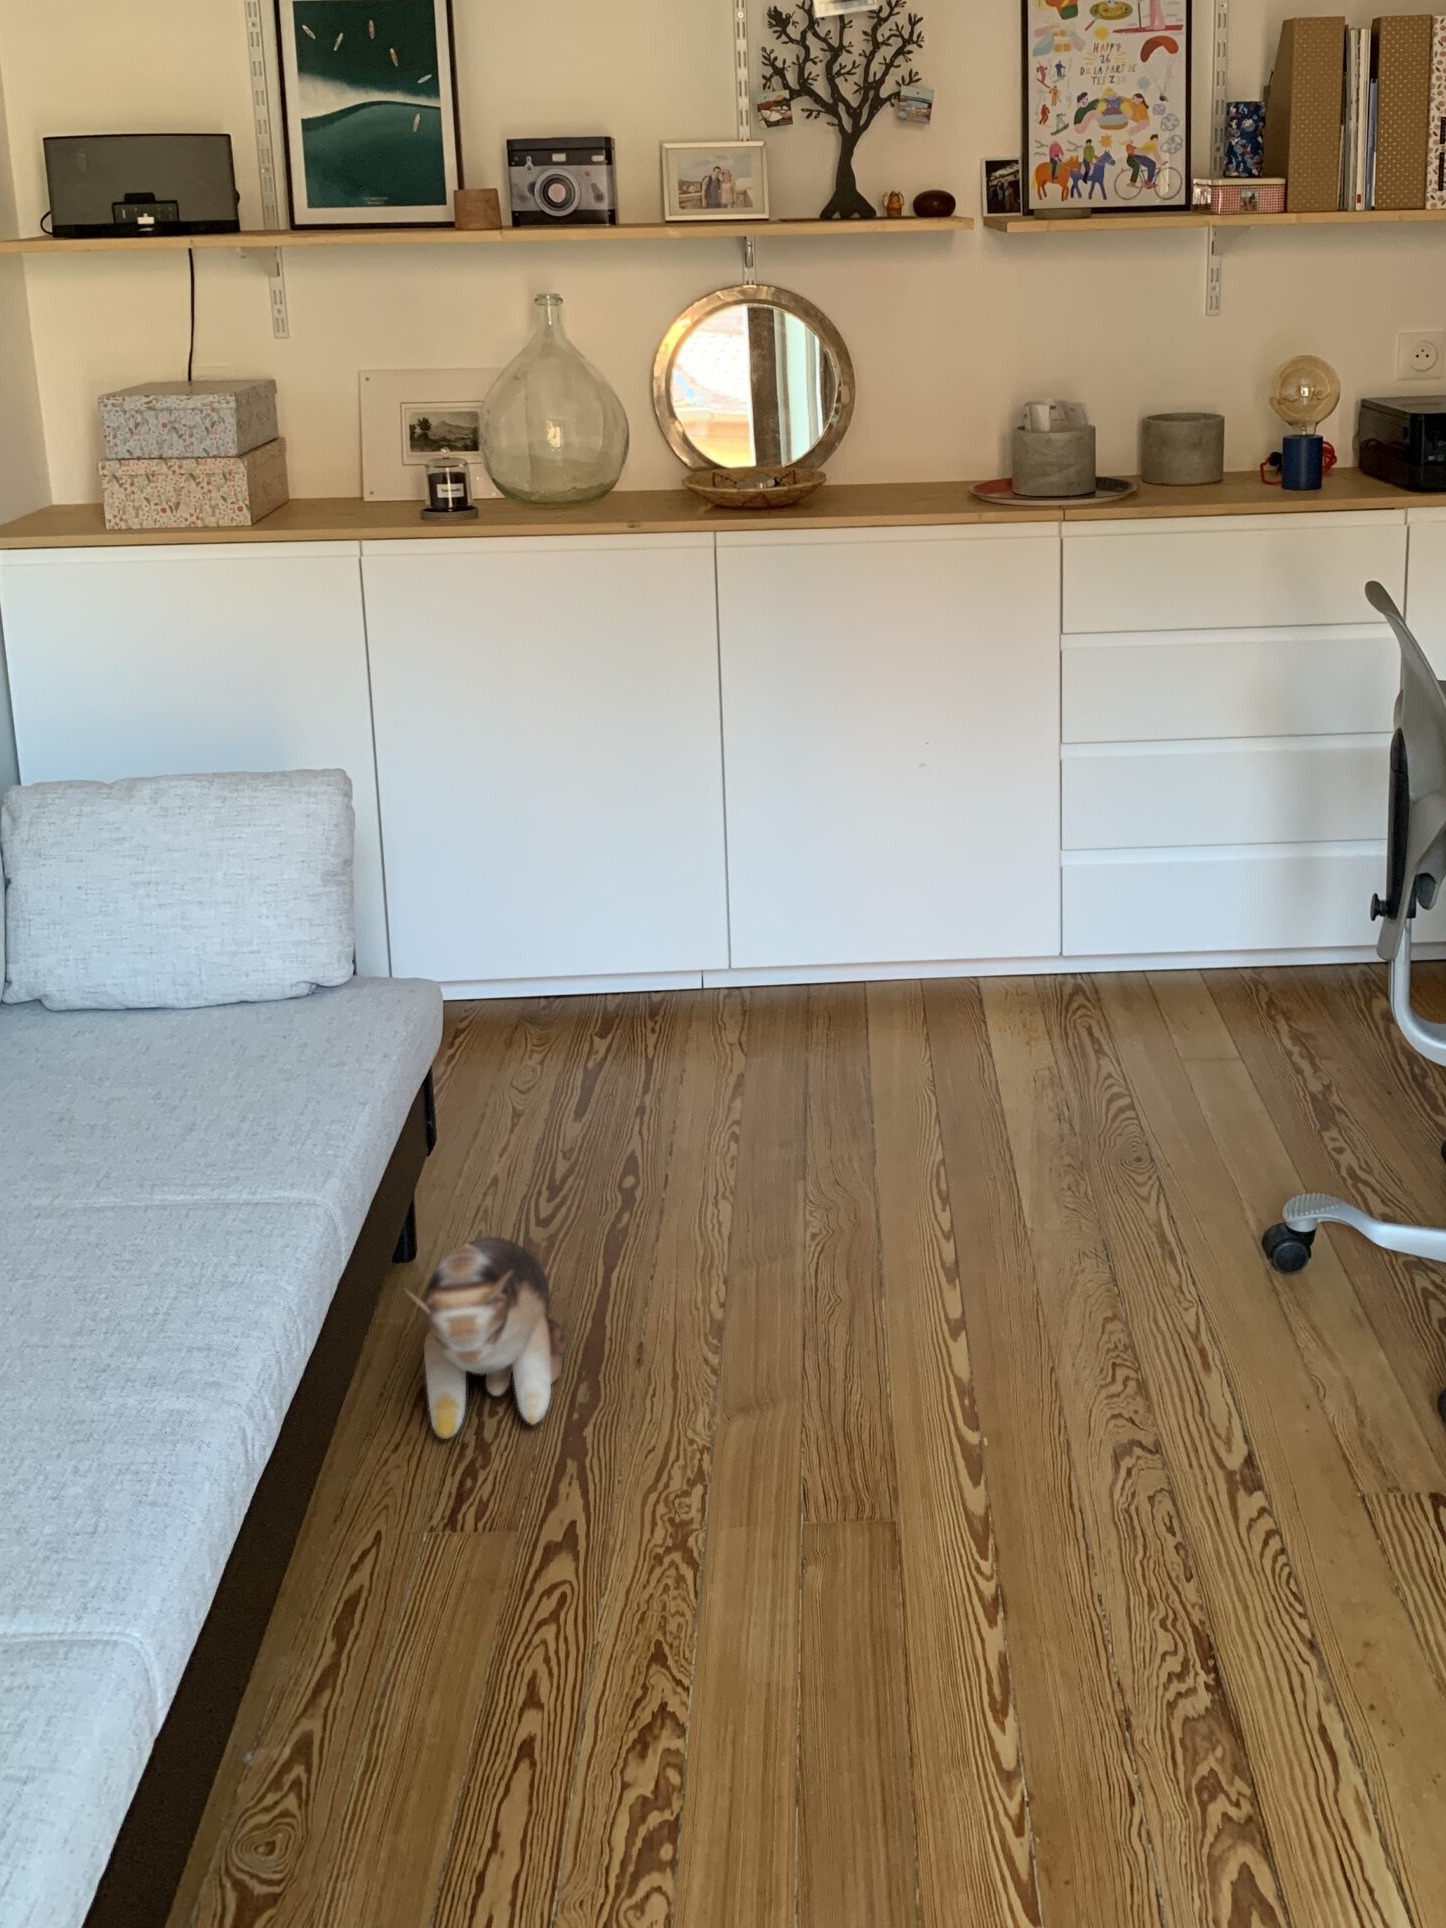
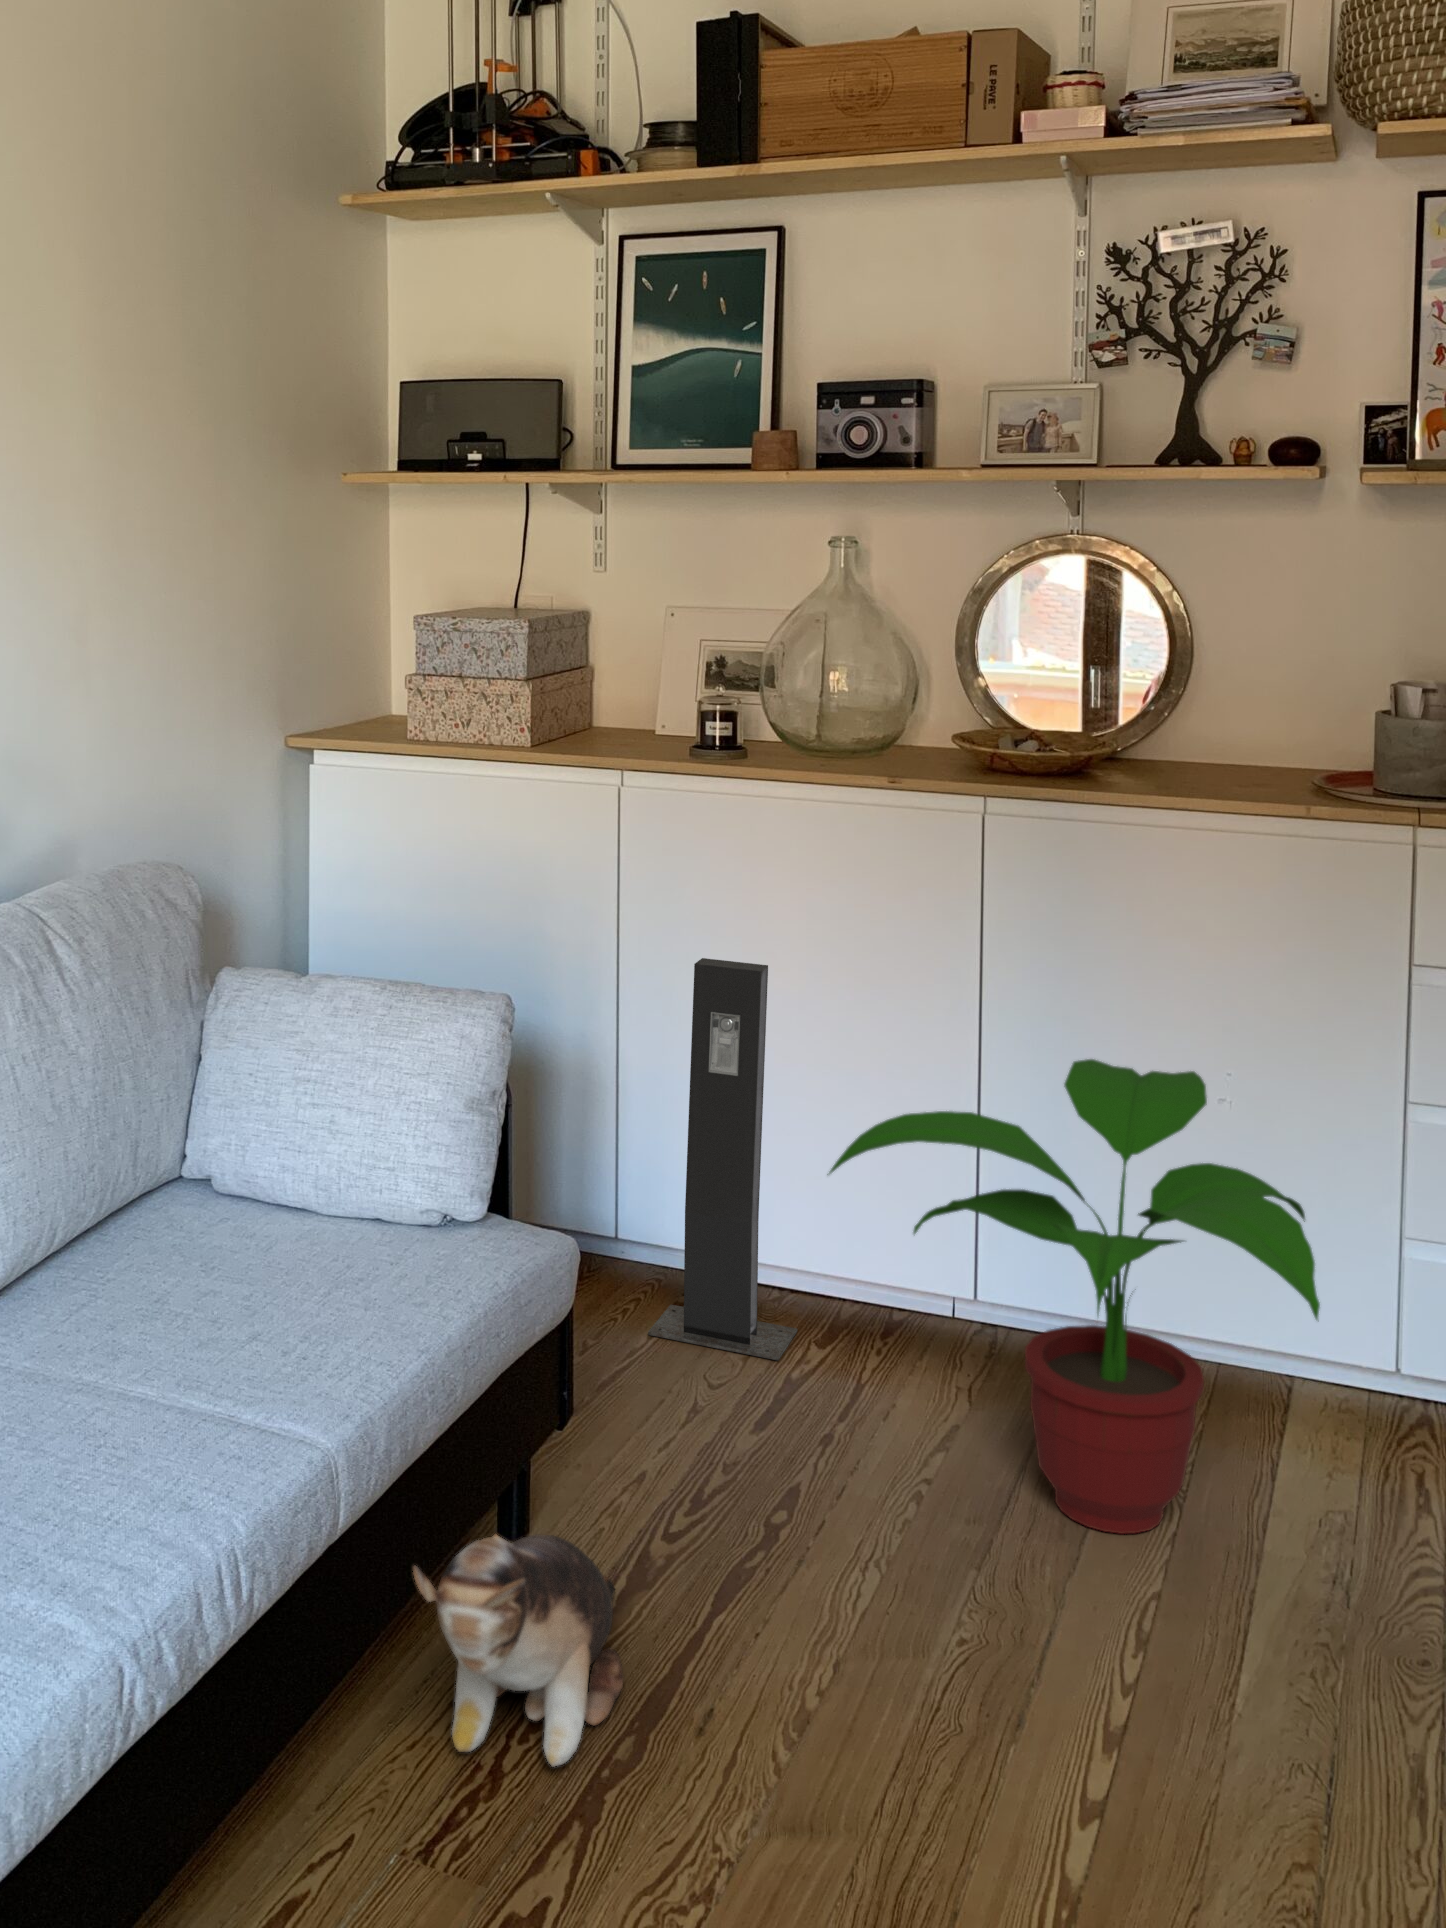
speaker: none [453,704,585,1061] -> present [648,958,797,1360]
potted plant: none [643,743,1062,1127] -> present [827,1059,1320,1534]

